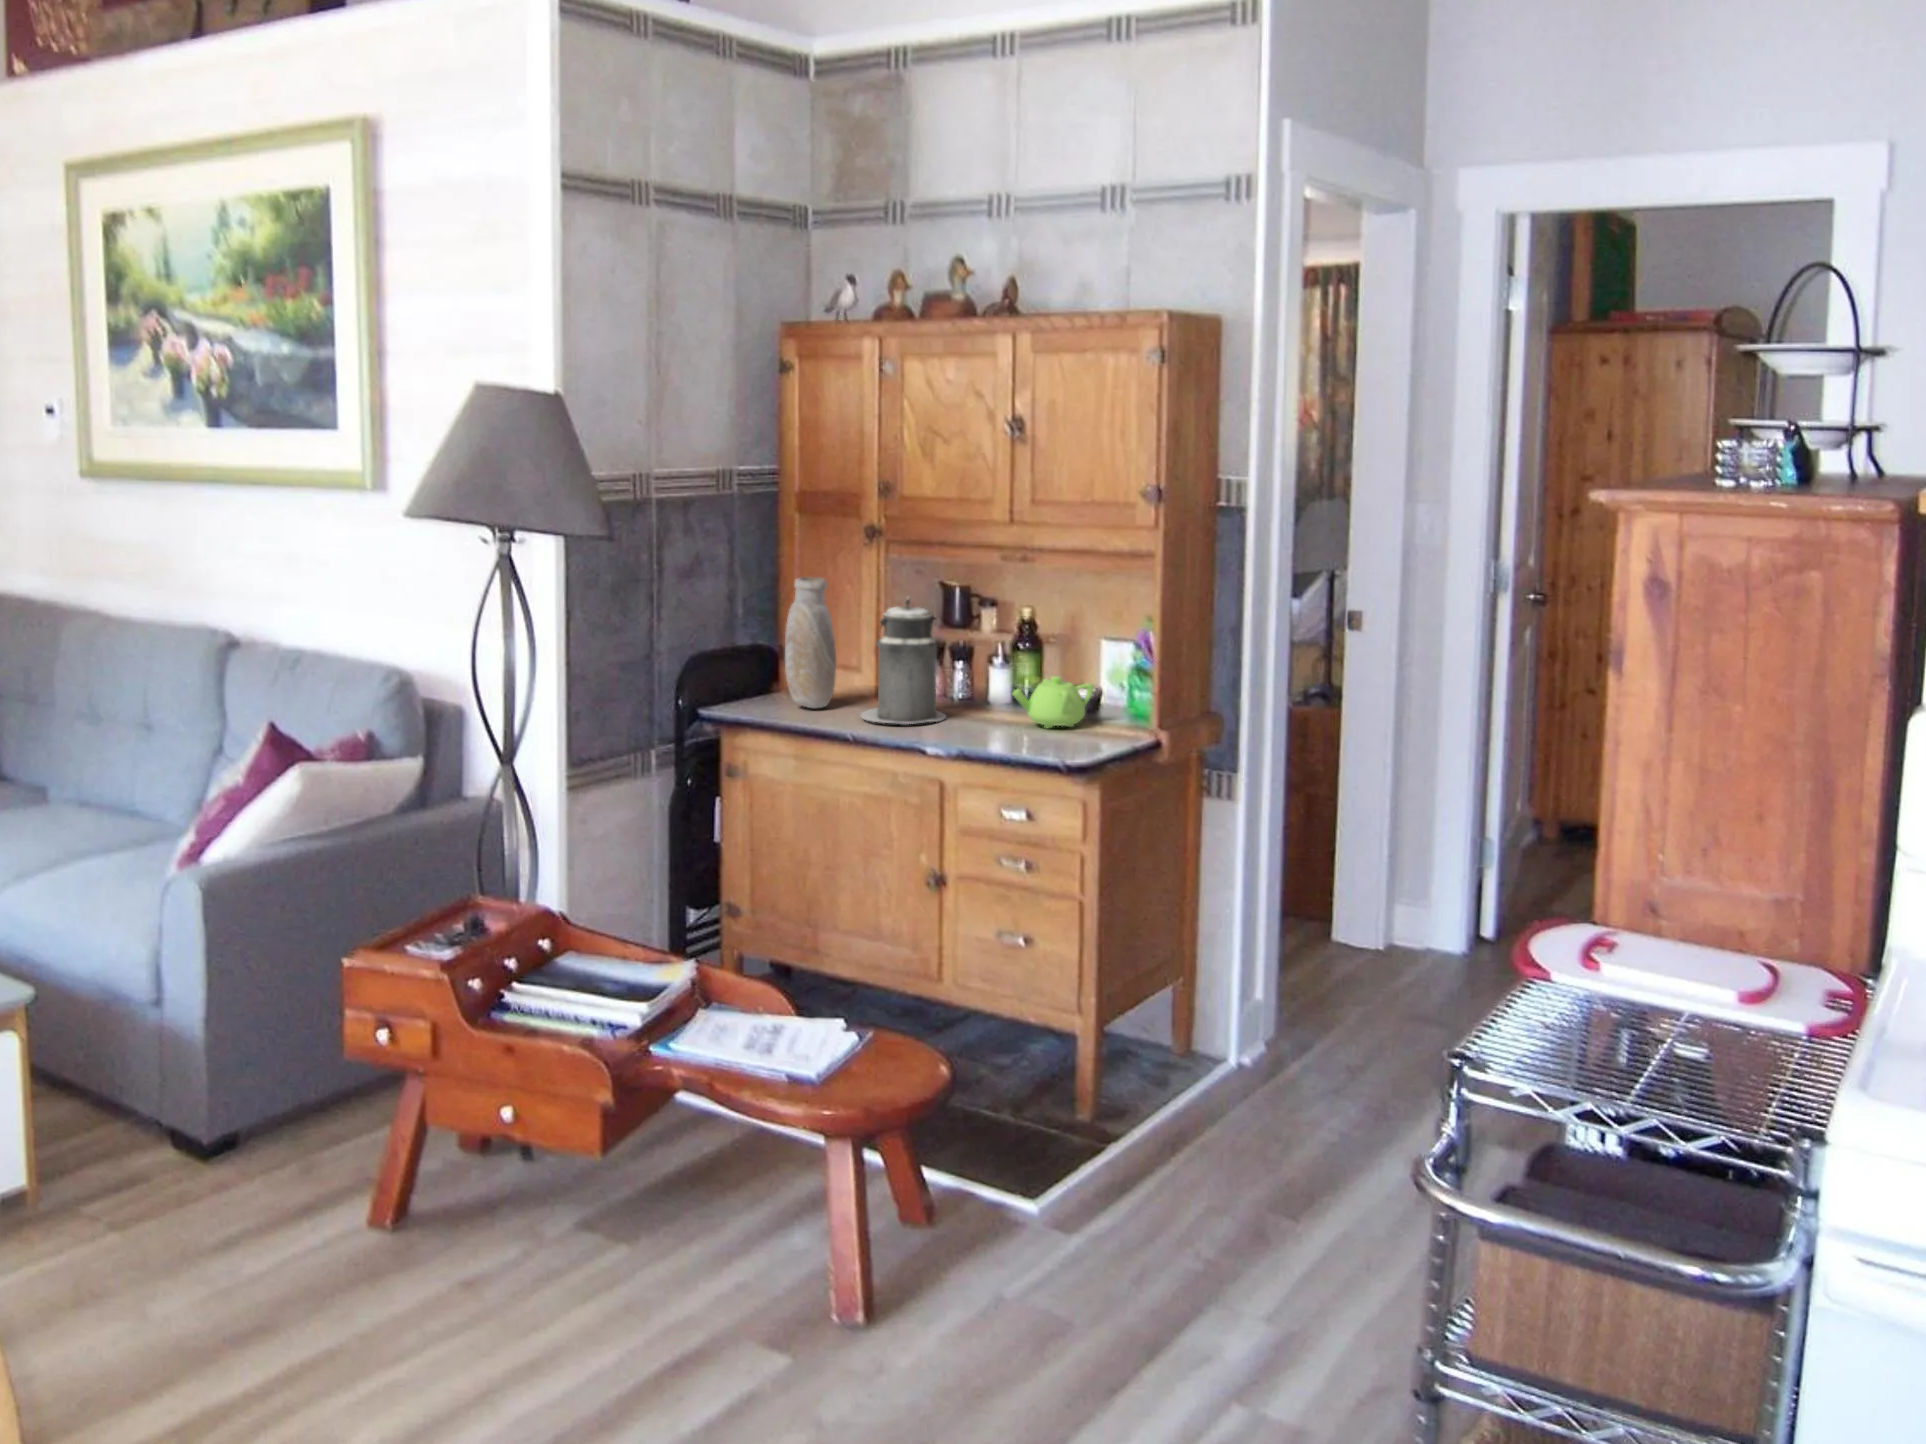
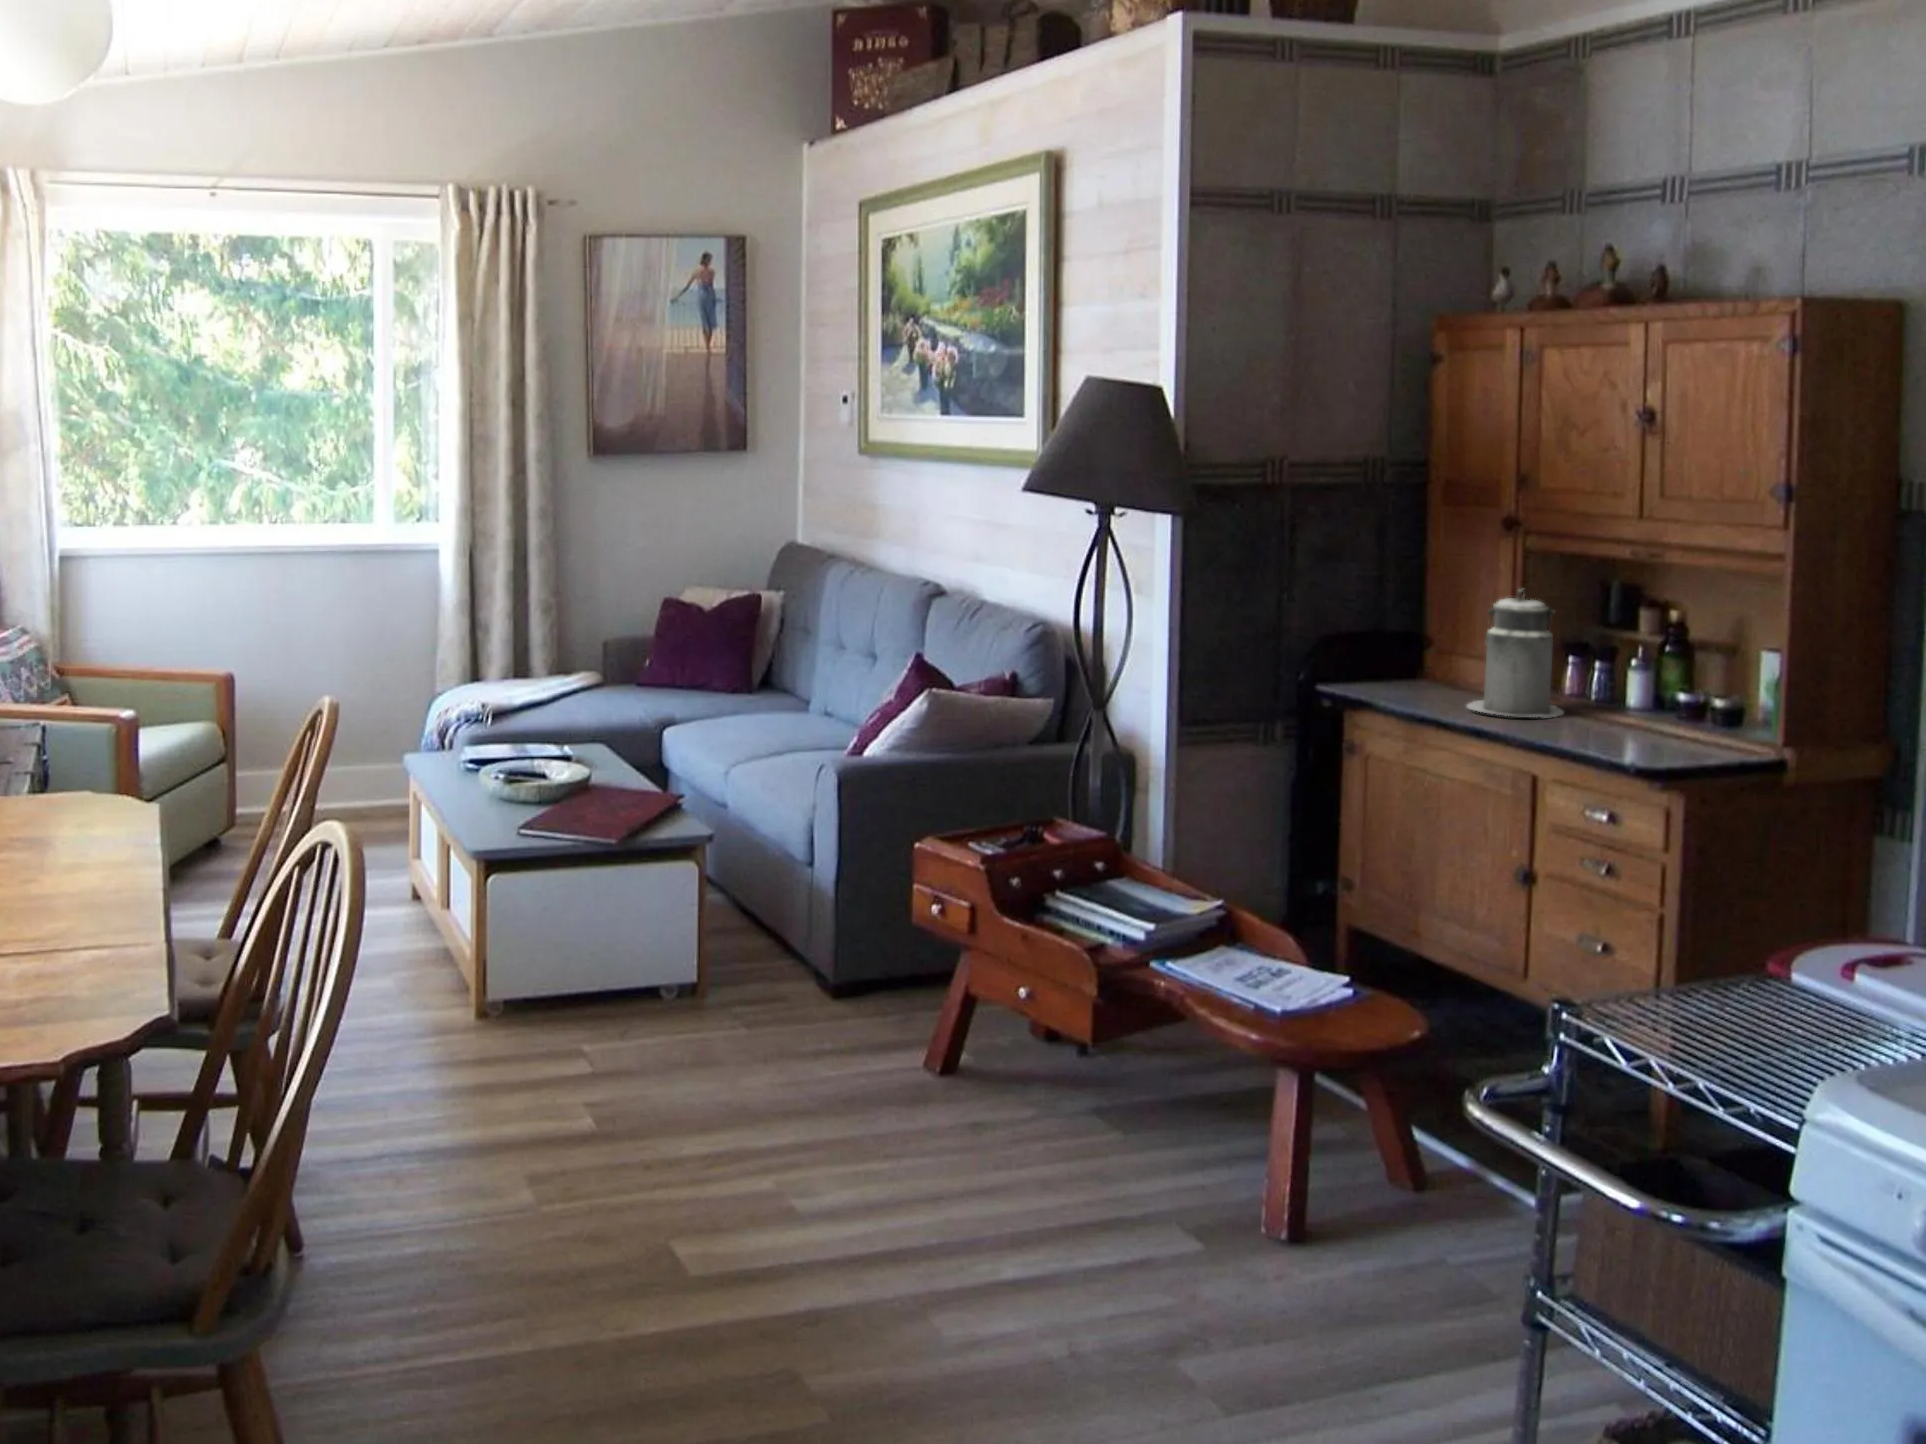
vase: present [785,577,836,708] -> none [1402,564,1457,694]
teapot: present [1012,676,1094,728] -> none [1623,683,1727,738]

